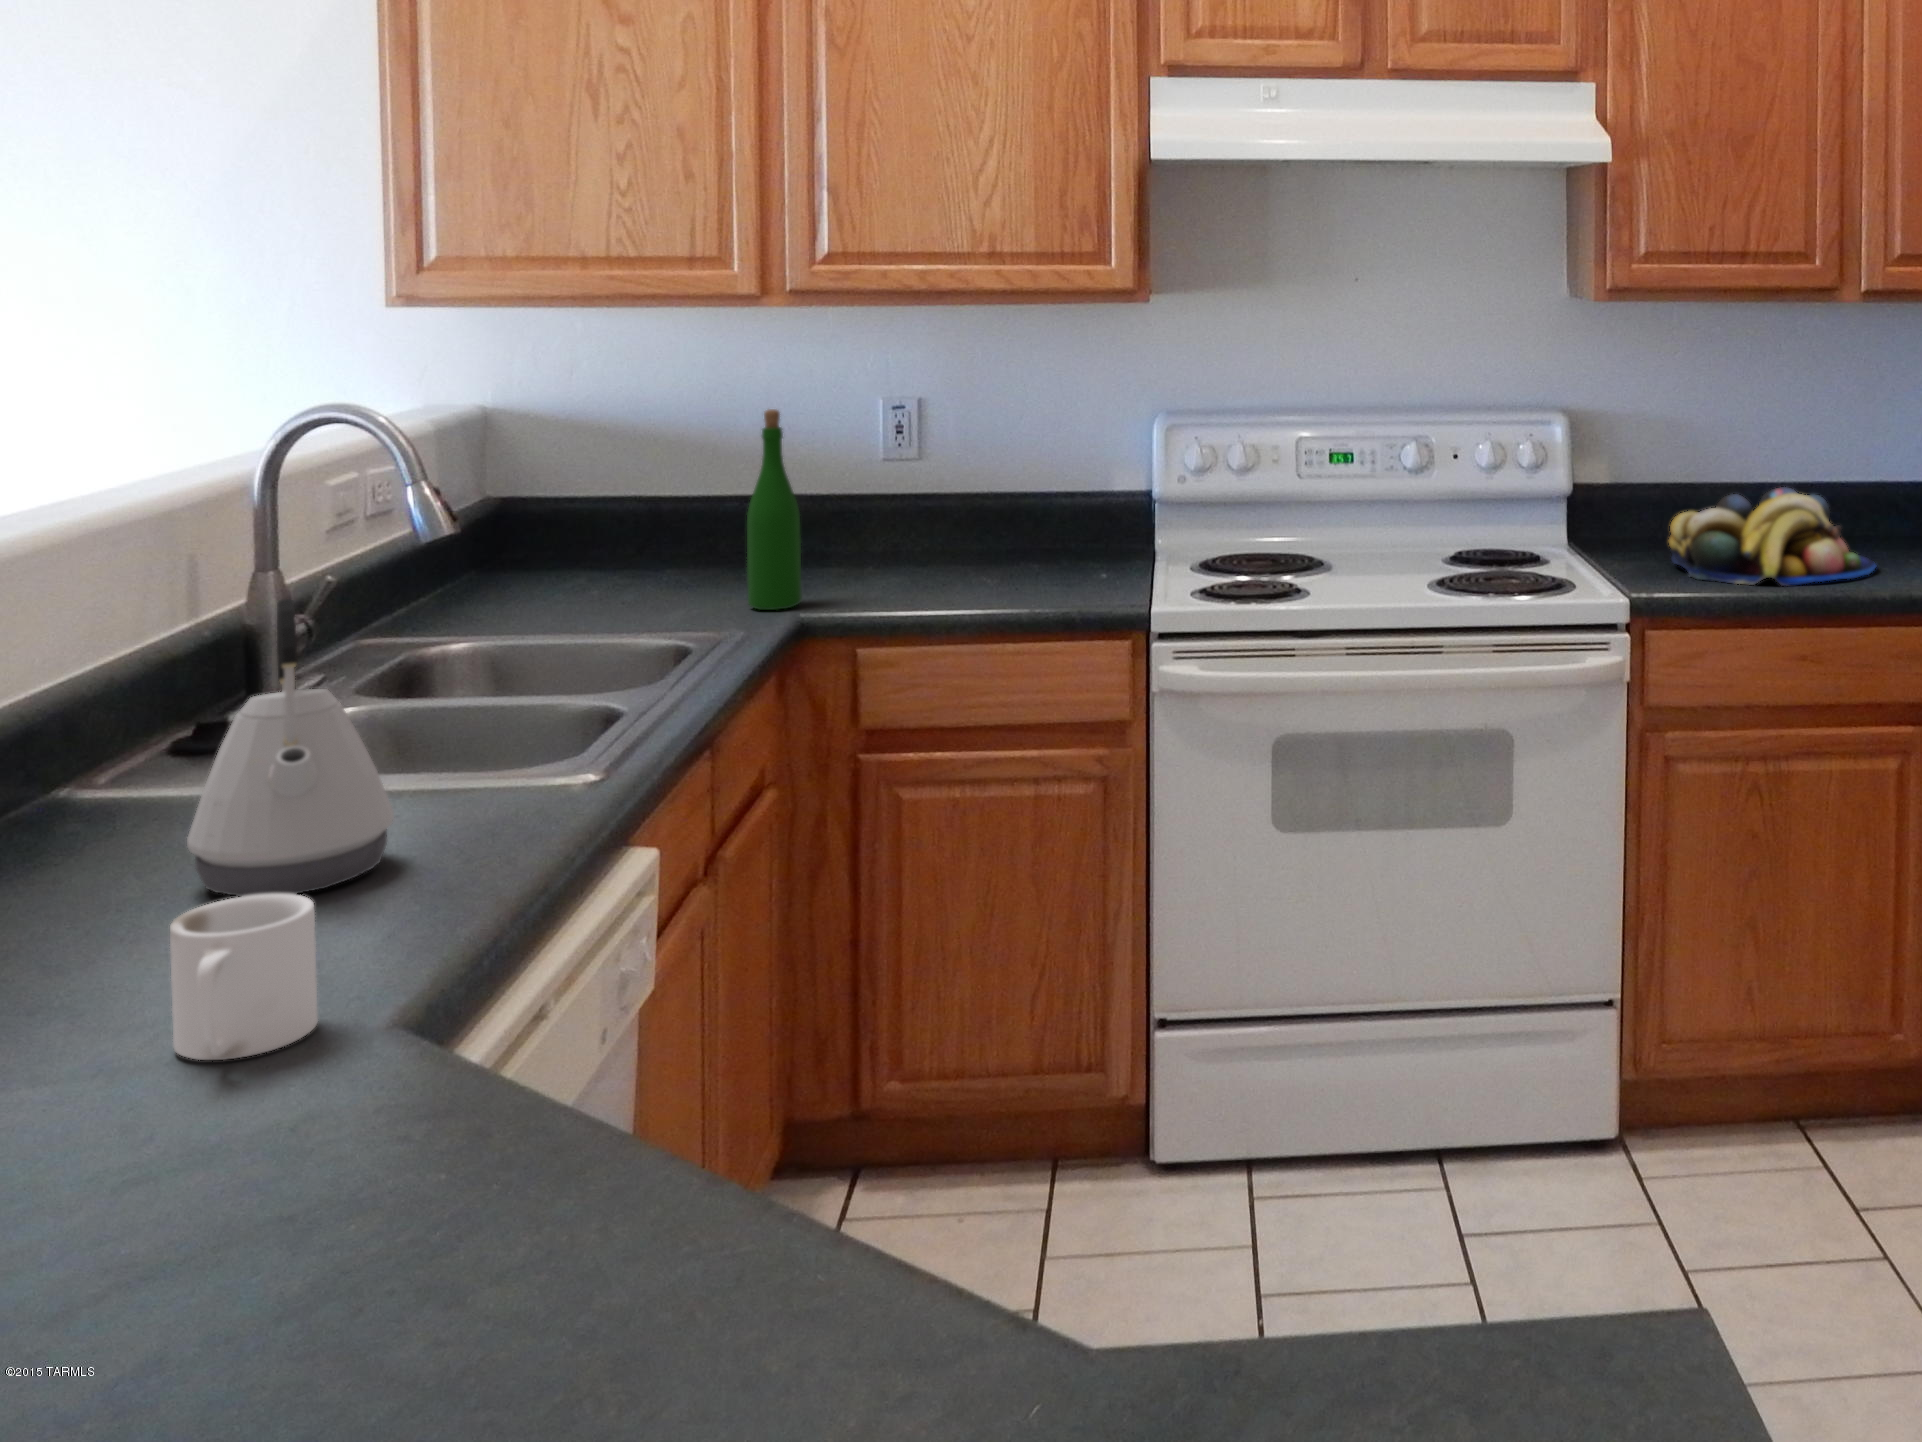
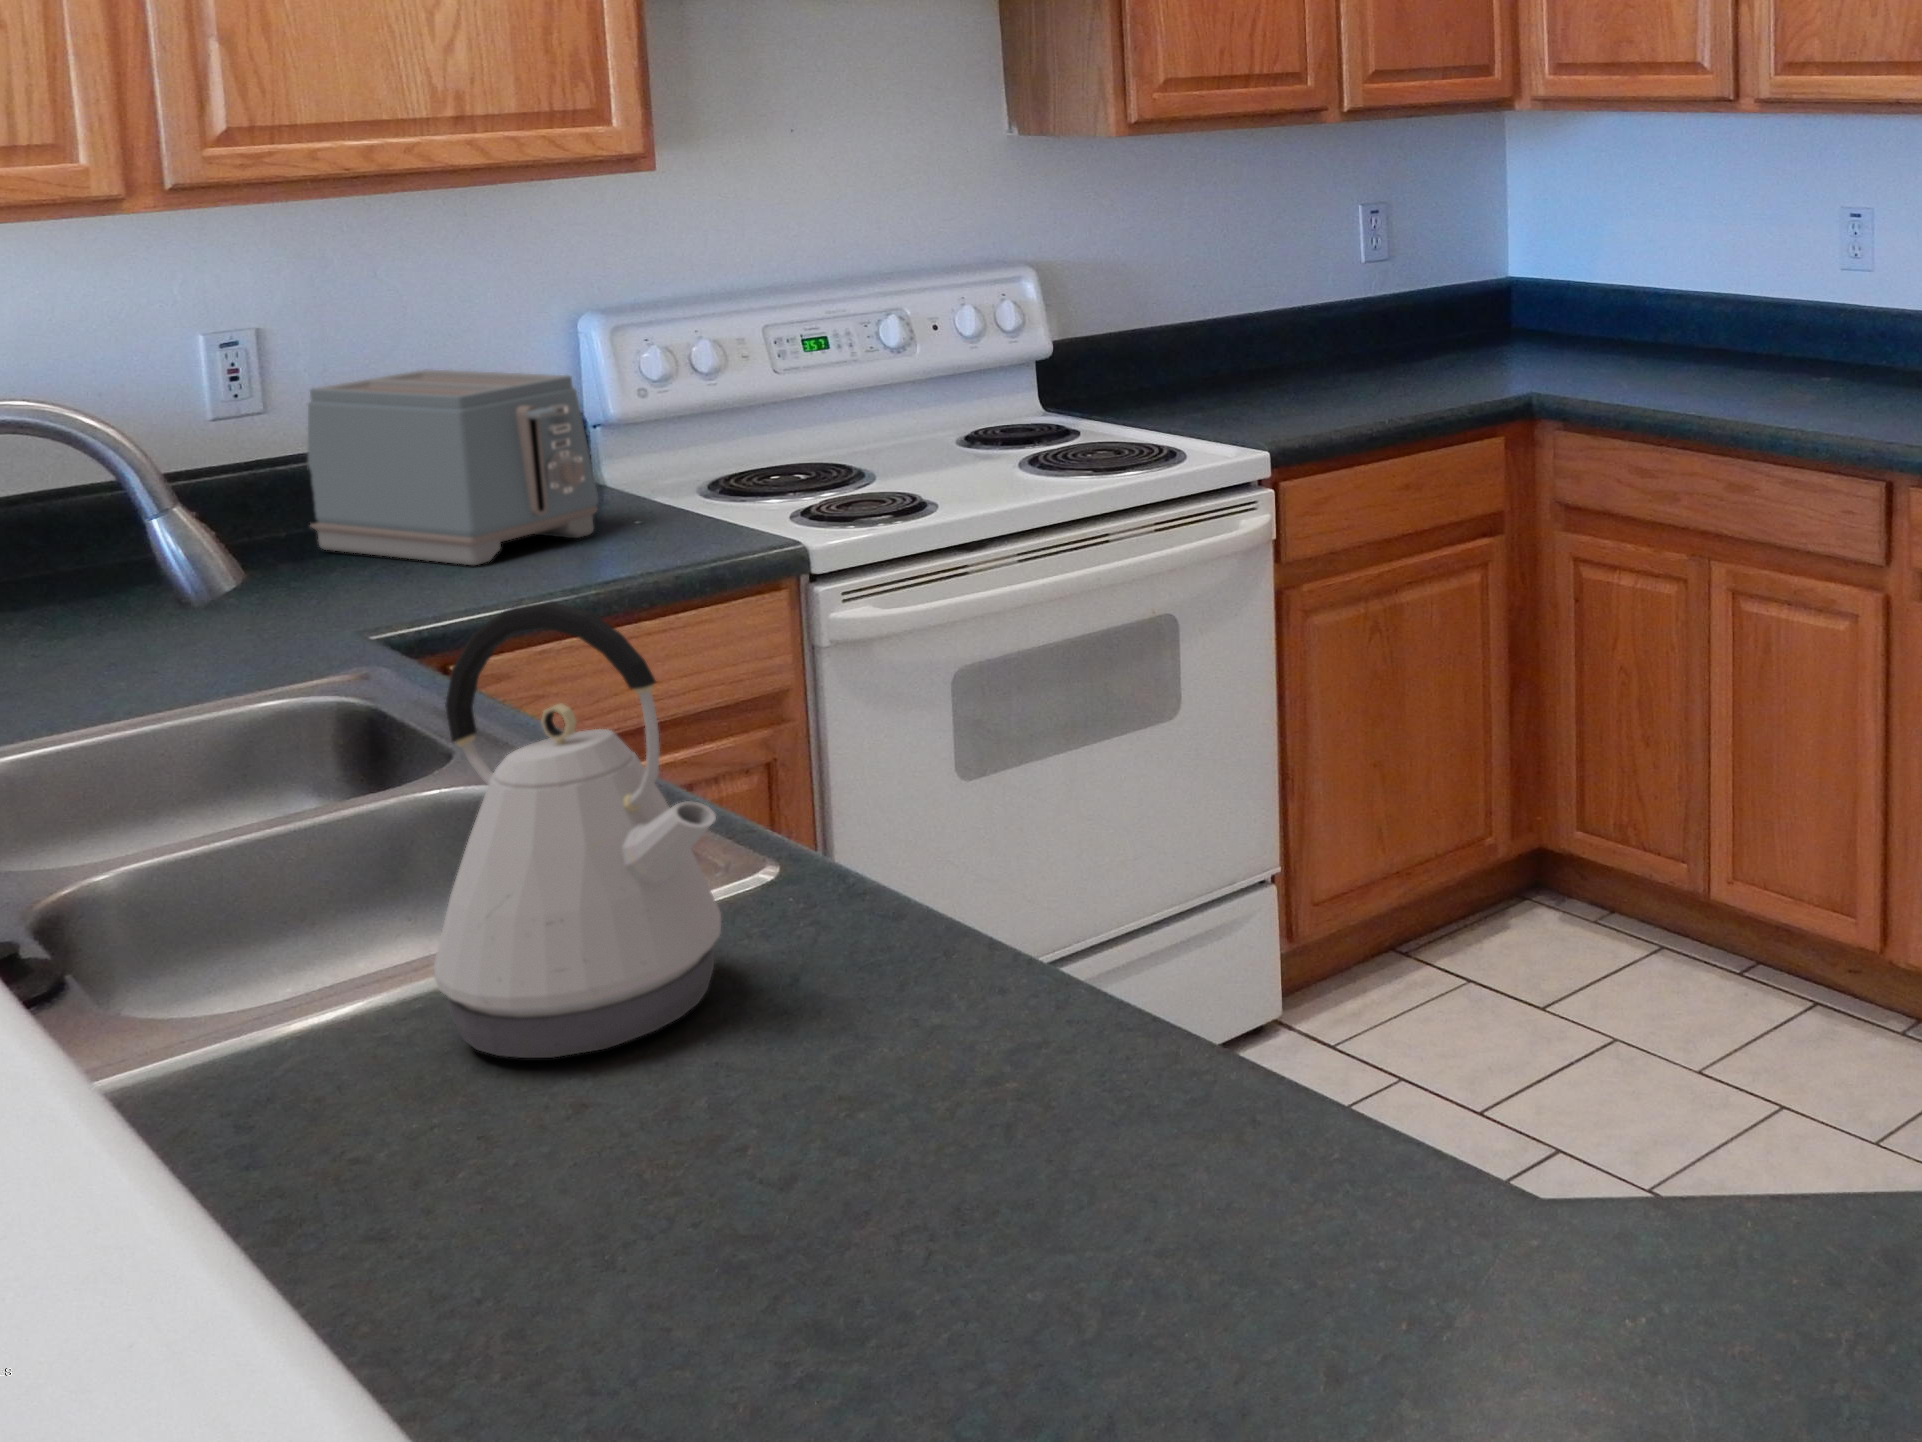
wine bottle: present [747,409,802,610] -> none [187,352,279,639]
toaster: none [935,438,1088,589] -> present [308,369,599,565]
fruit bowl: present [1668,487,1876,585] -> none [1180,321,1397,422]
mug: present [170,894,318,1060] -> none [1043,933,1245,1178]

